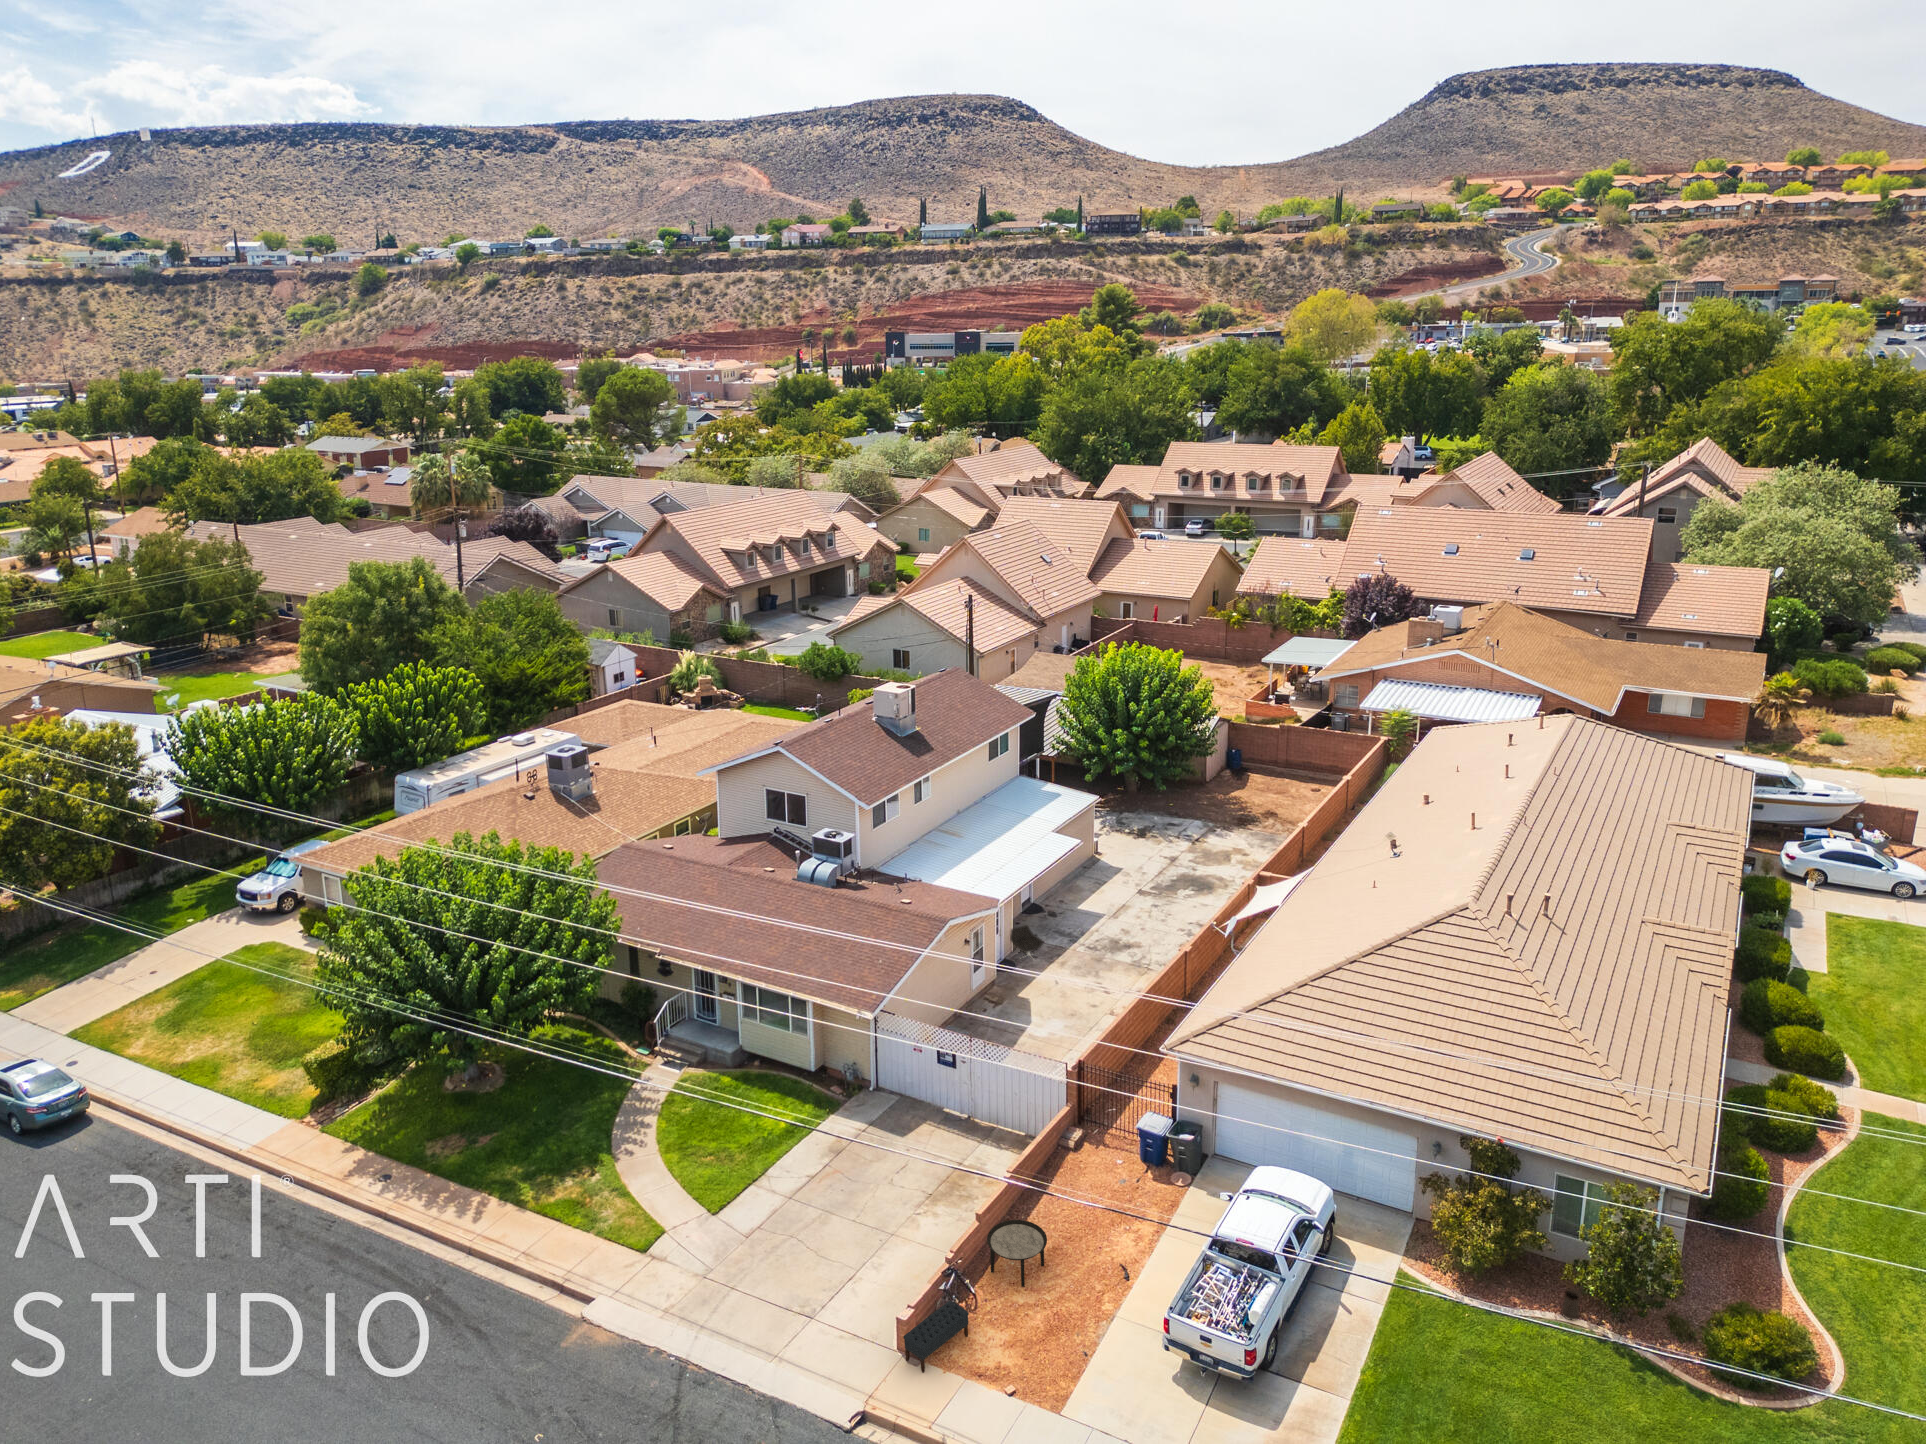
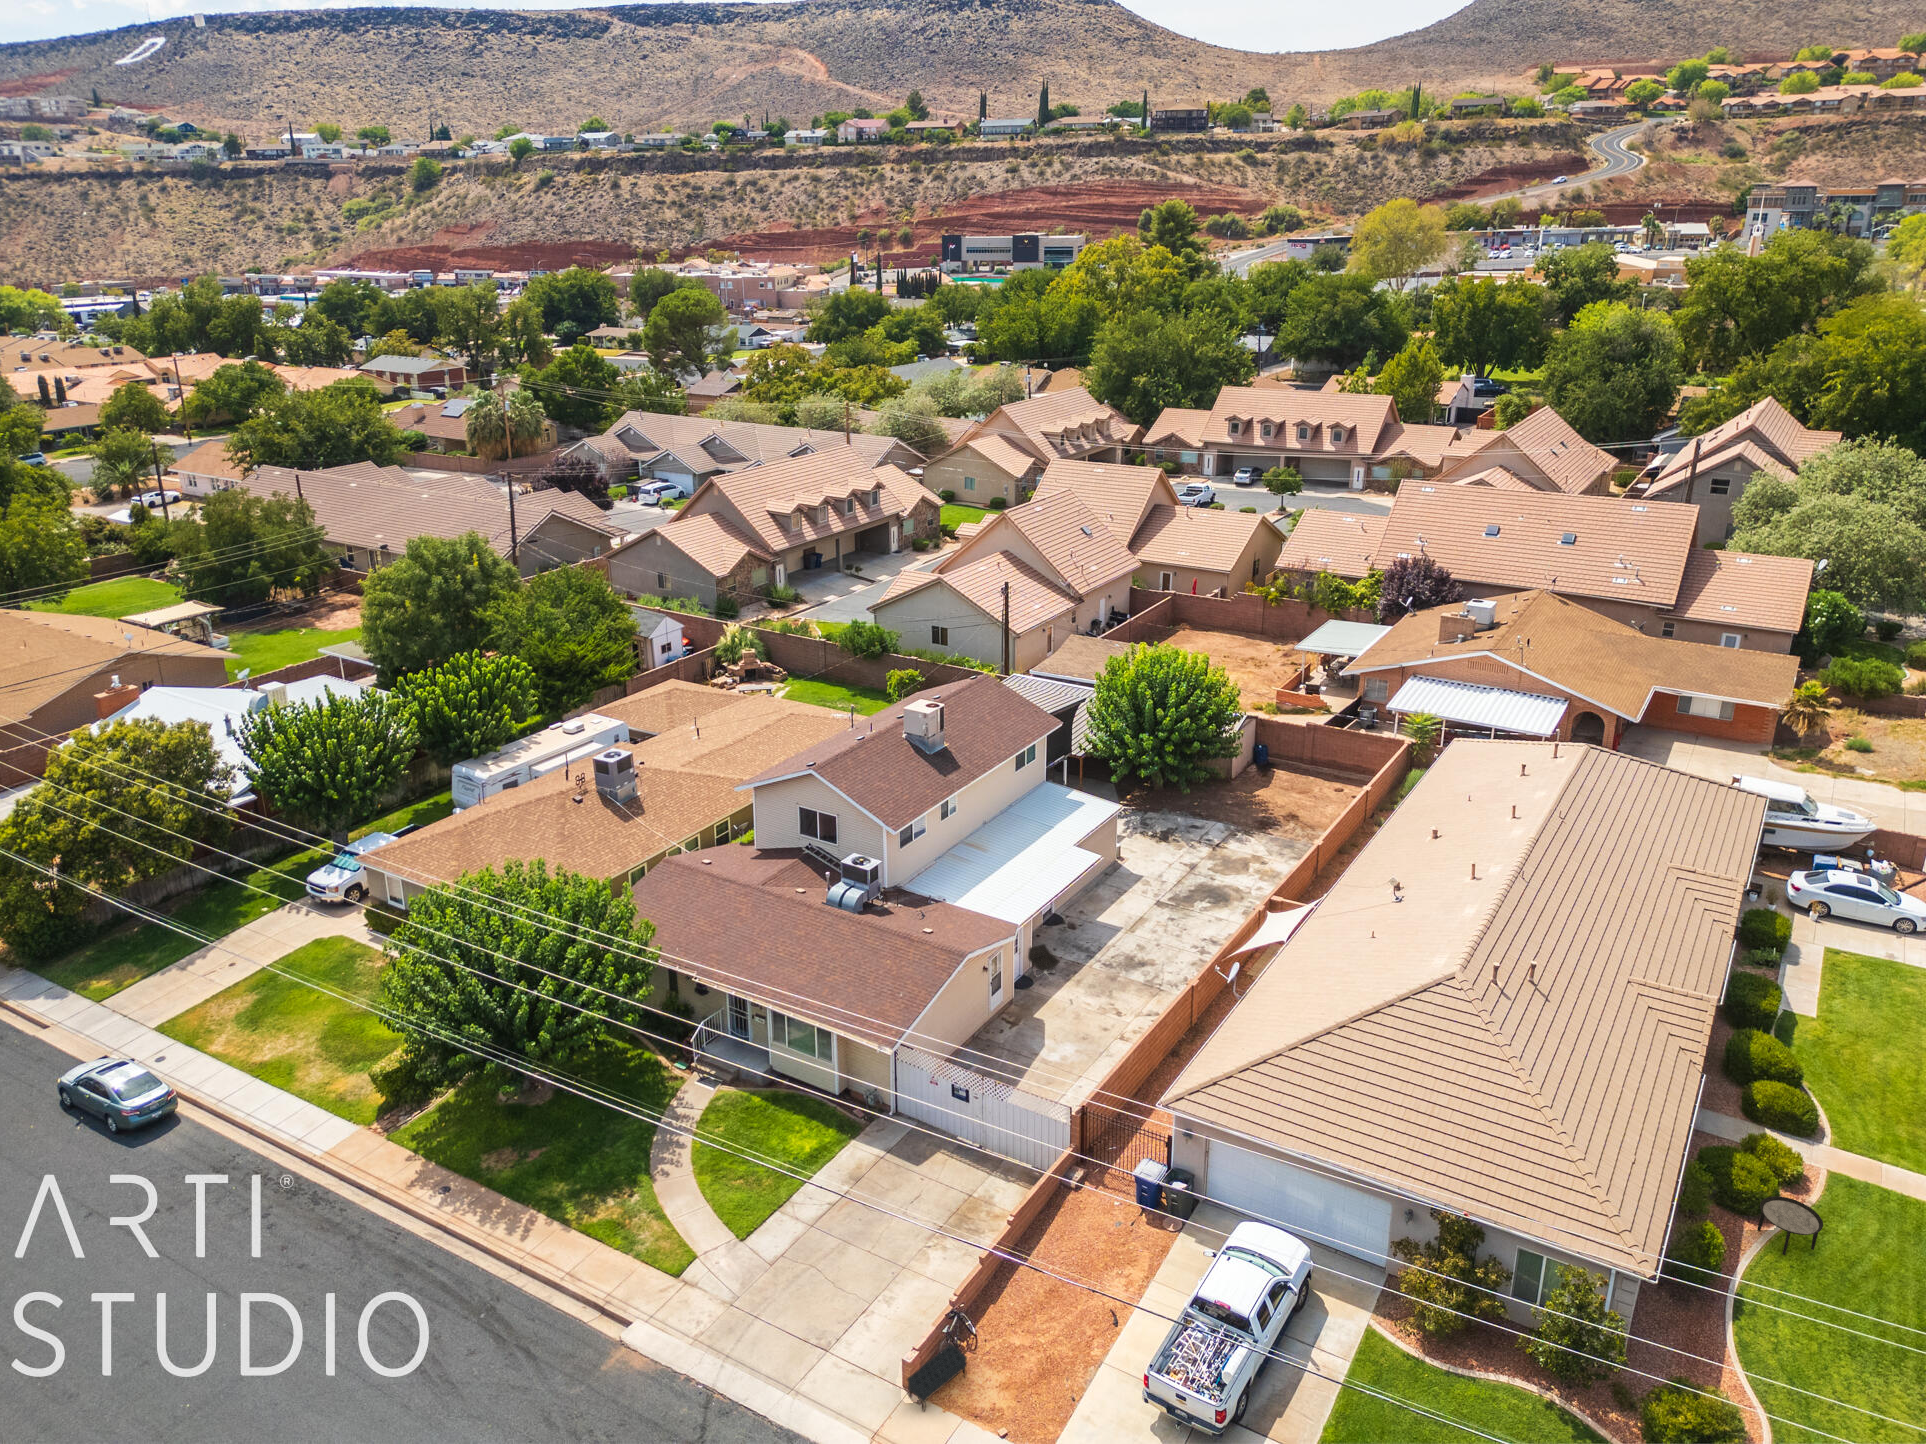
round table: present [987,1220,1047,1287] -> present [1757,1196,1823,1255]
watering can: present [1561,1286,1582,1321] -> none [1516,1350,1540,1388]

